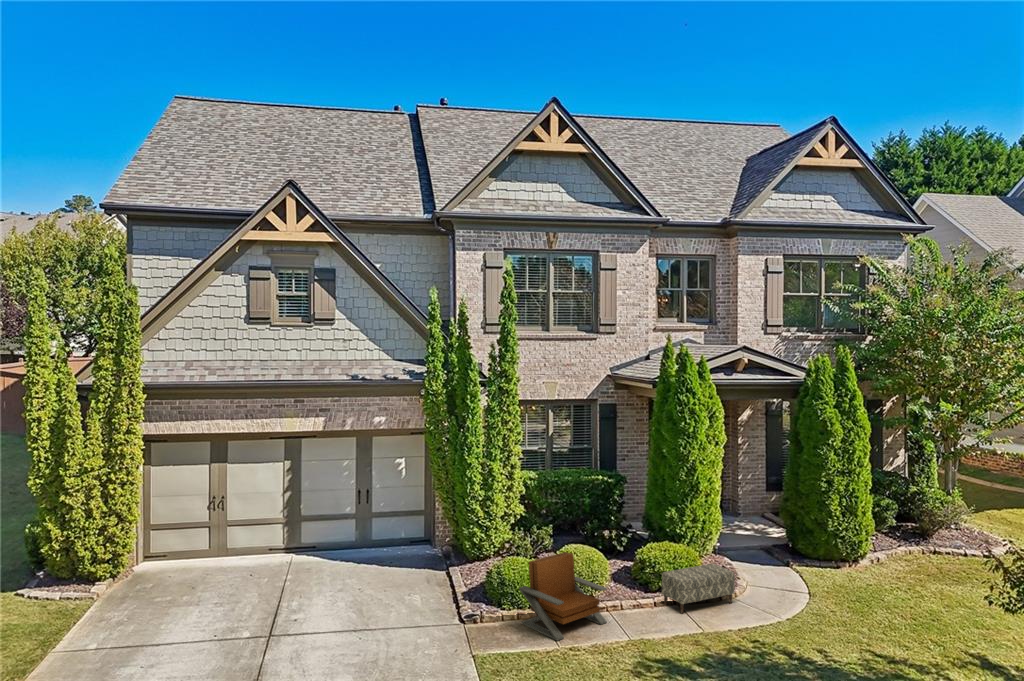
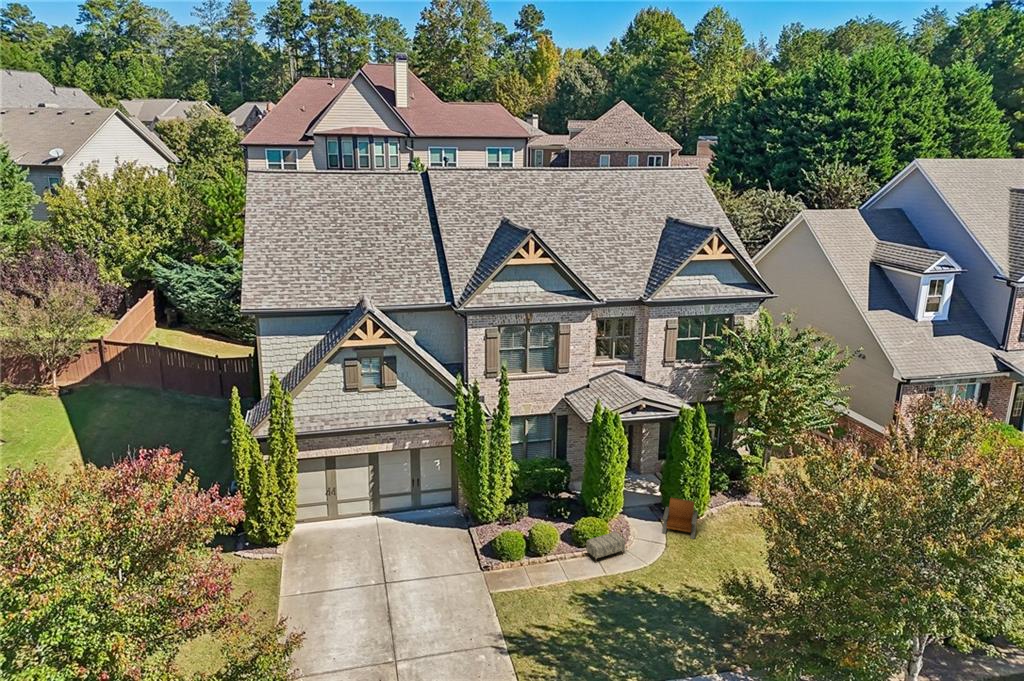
lounge chair: present [519,552,607,640] -> present [662,498,698,539]

